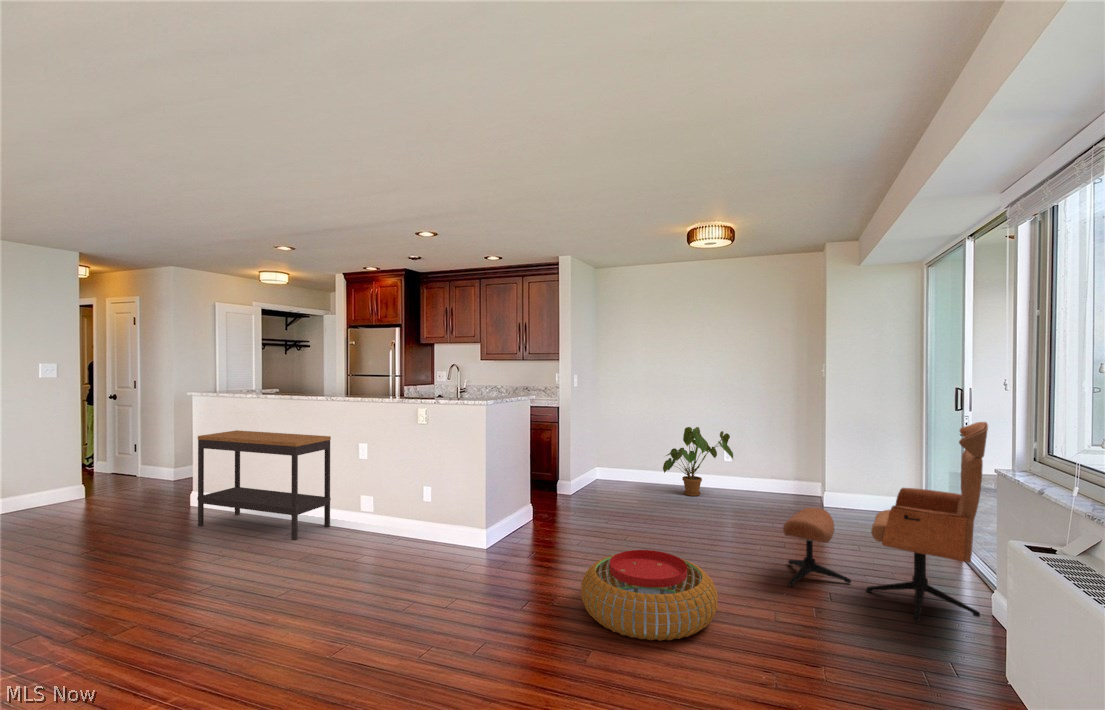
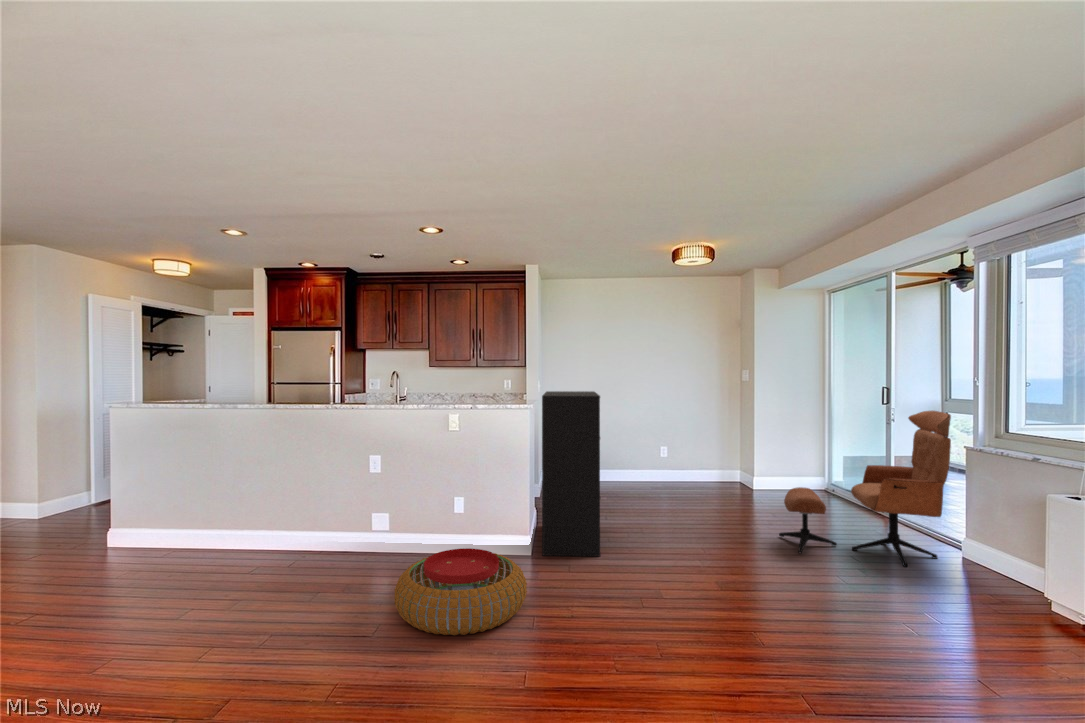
bookshelf: none [506,387,591,561] -> present [542,391,601,556]
house plant: present [663,427,733,496] -> none [615,427,680,489]
console table: present [197,430,331,540] -> none [144,450,322,570]
pouf: present [581,550,718,641] -> present [394,548,527,635]

